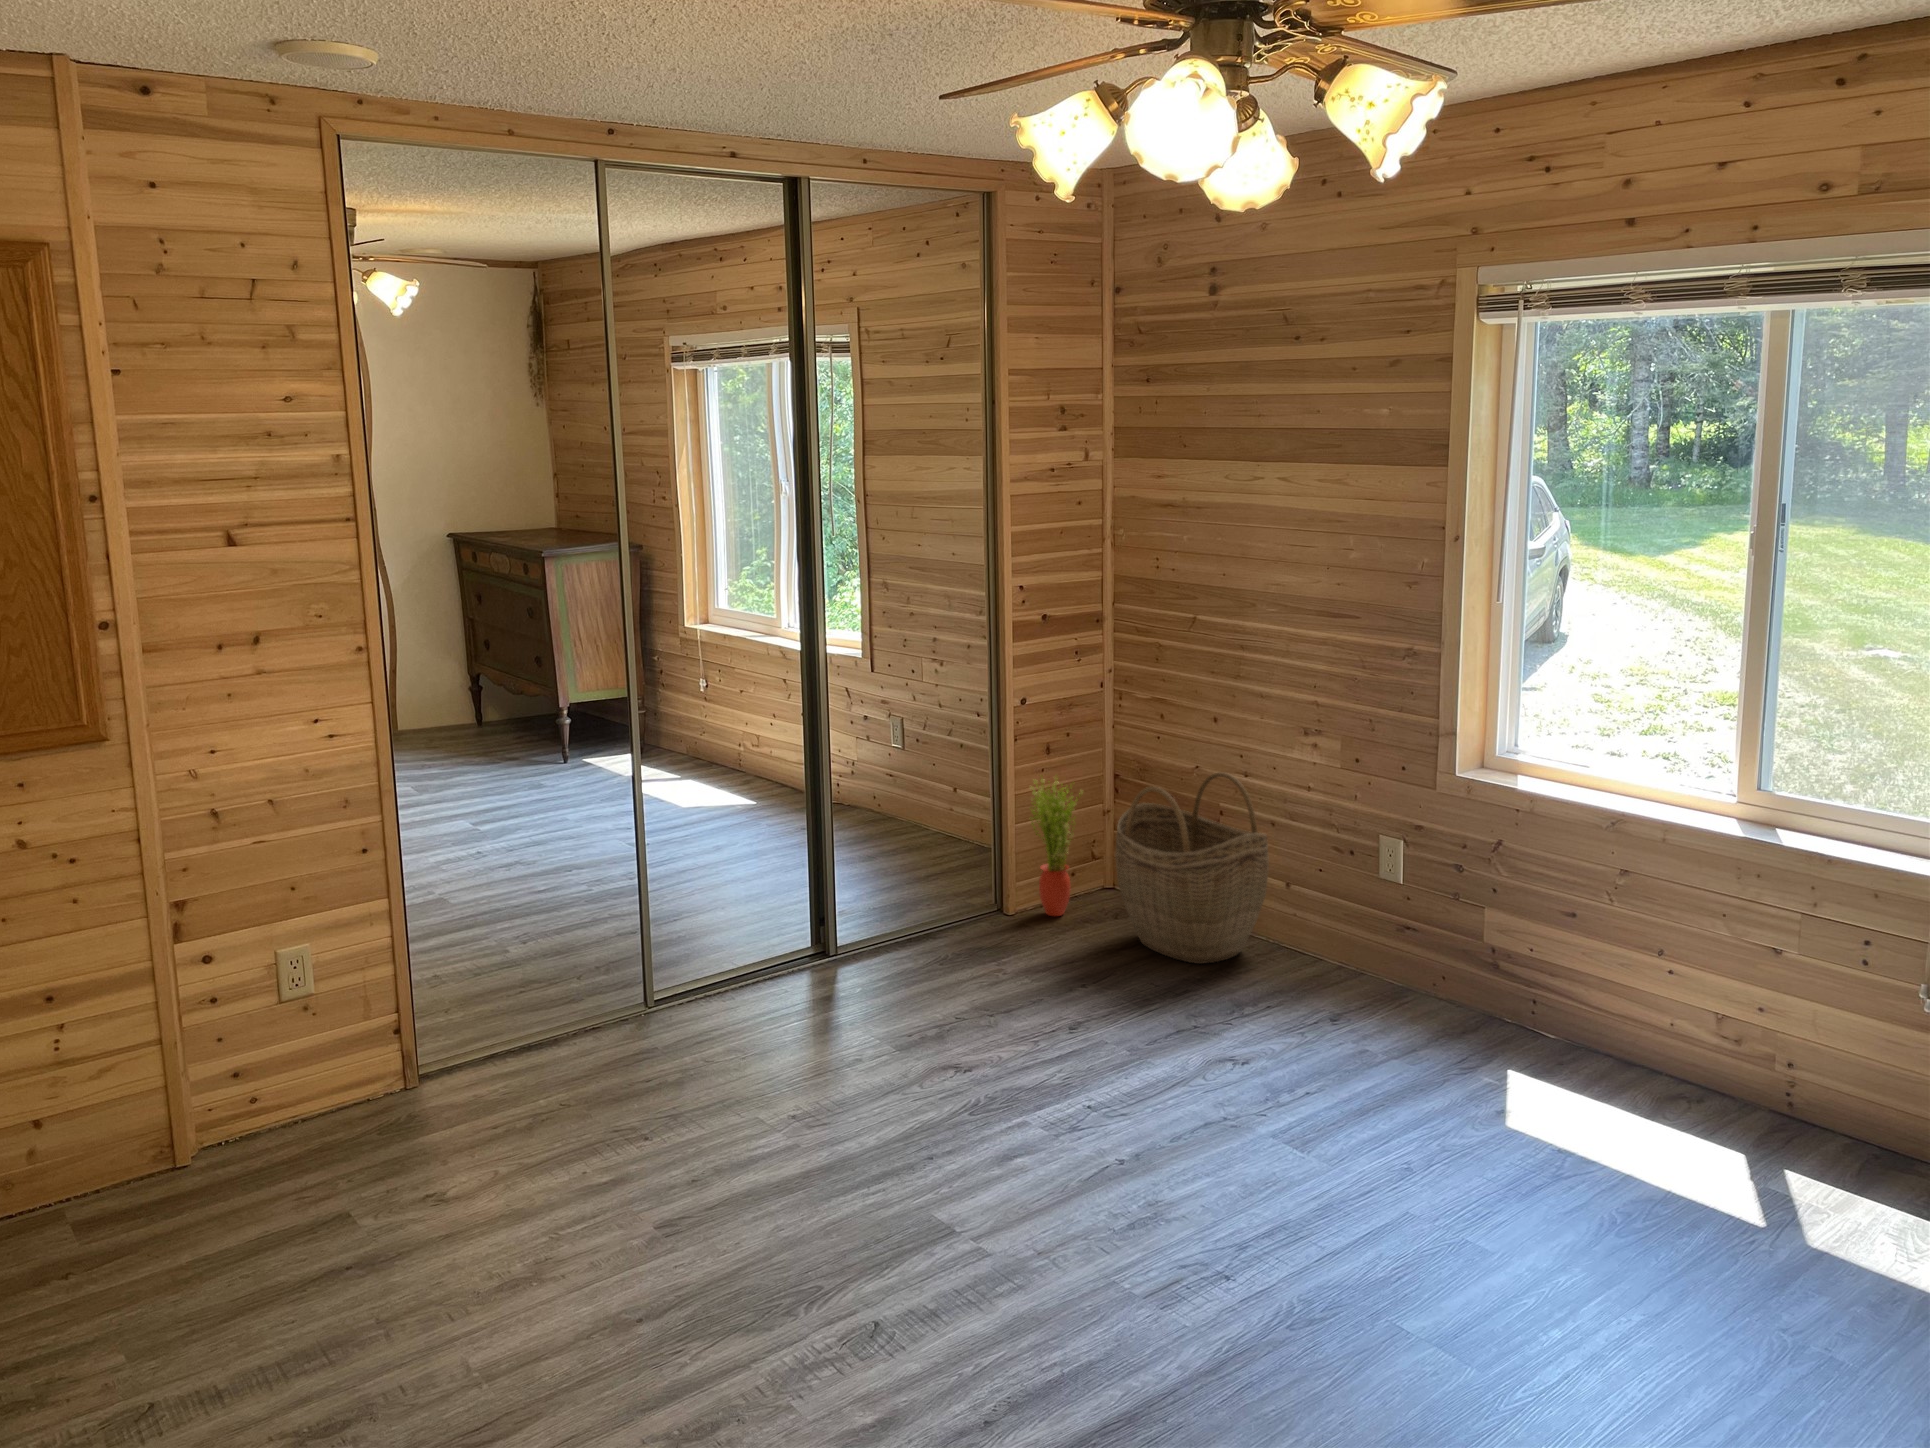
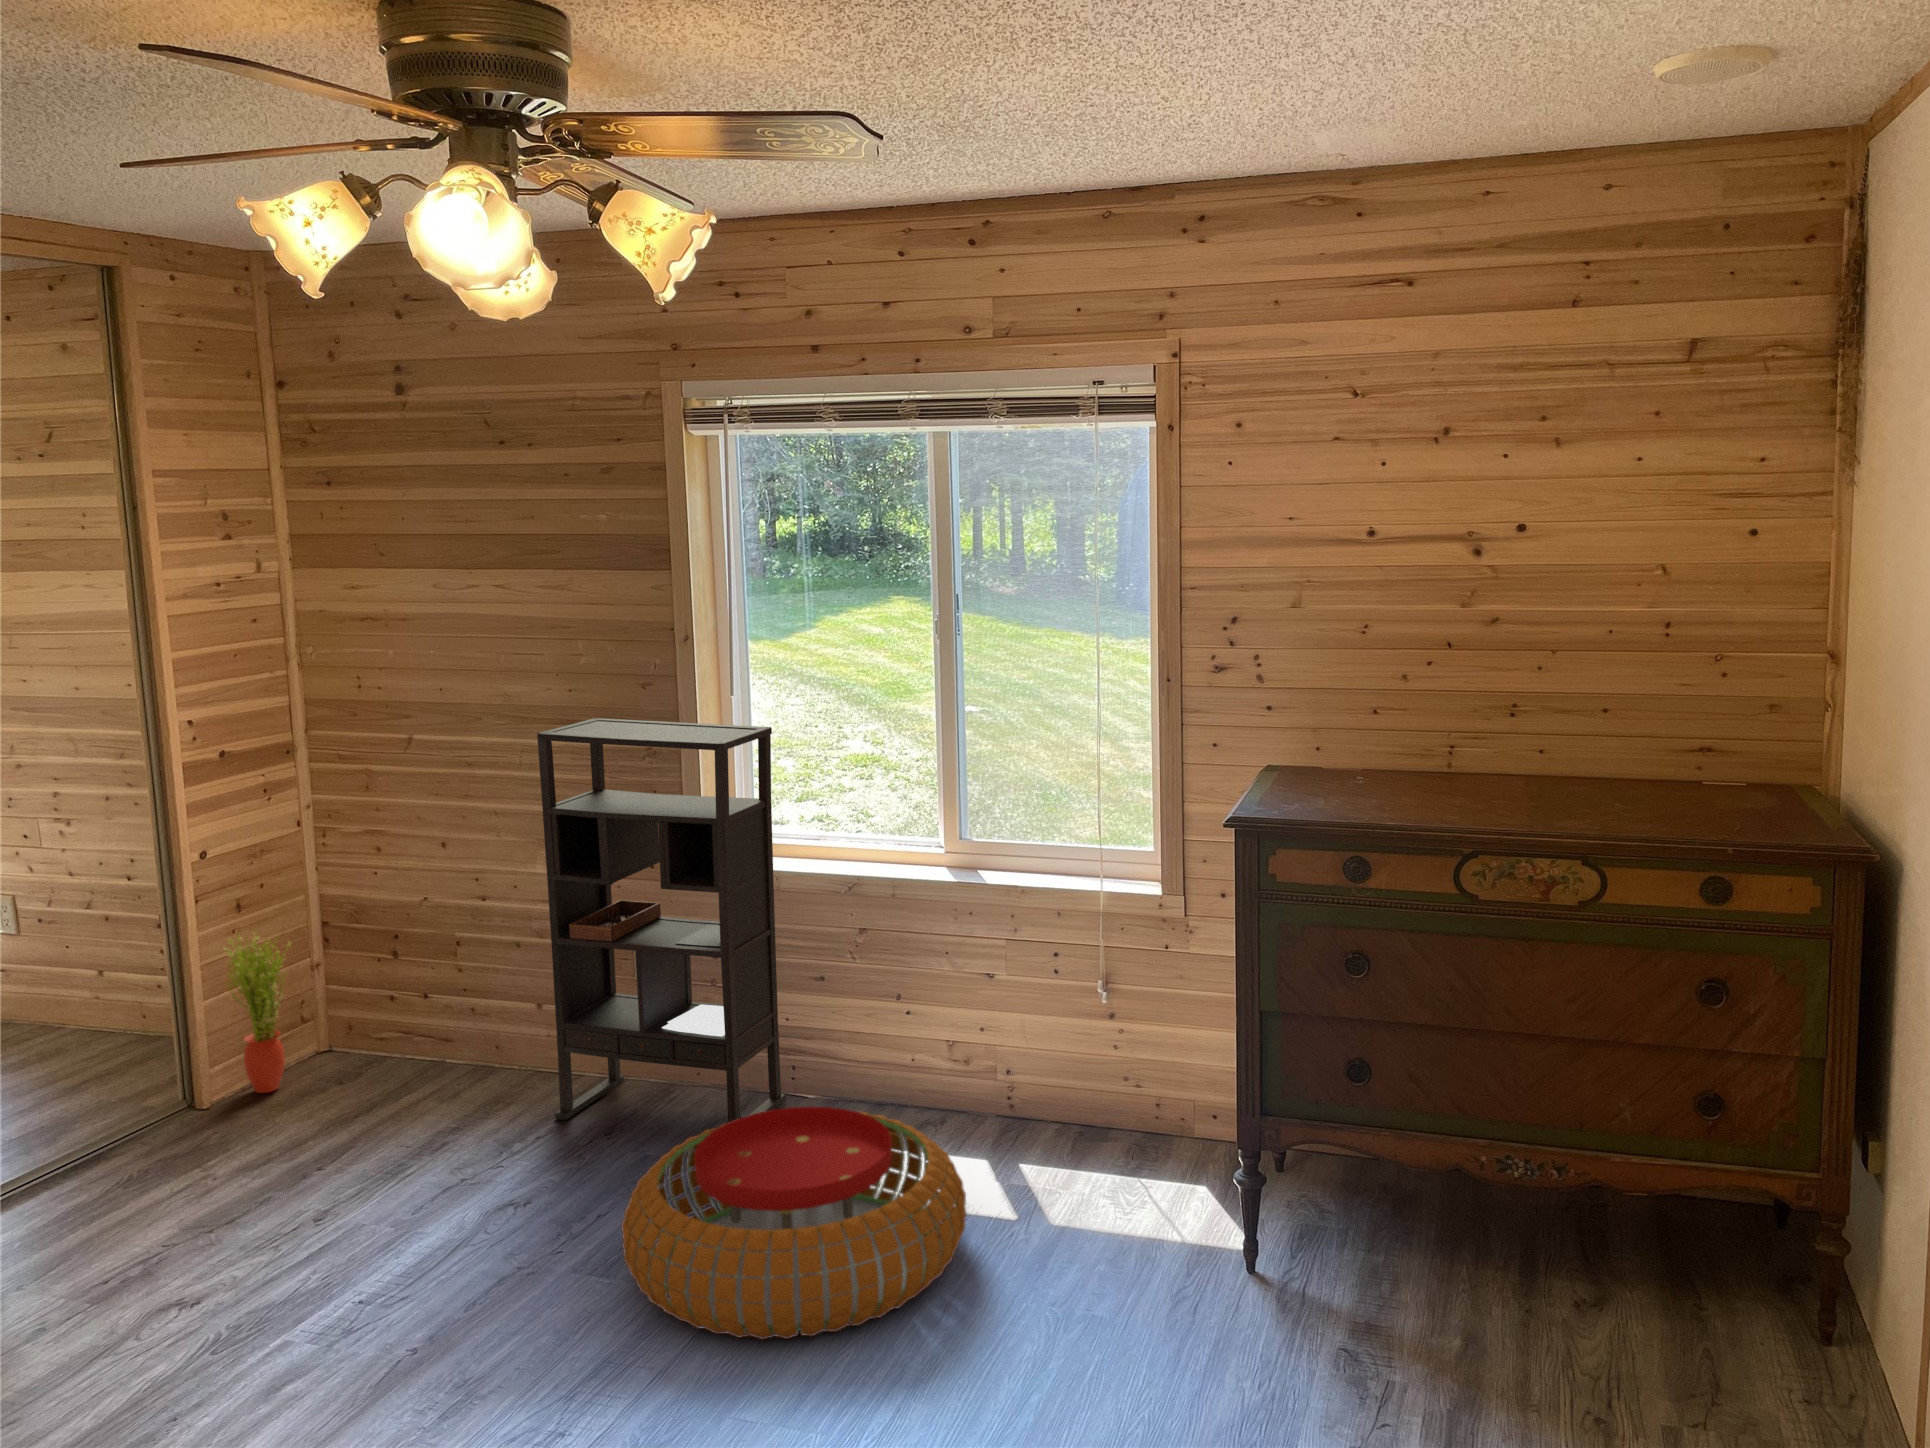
bookshelf: none [1287,614,1543,1057] -> present [537,718,786,1123]
woven basket: present [1115,772,1269,964] -> none [341,898,518,1110]
pouf: none [1312,1031,1694,1272] -> present [621,1107,966,1339]

